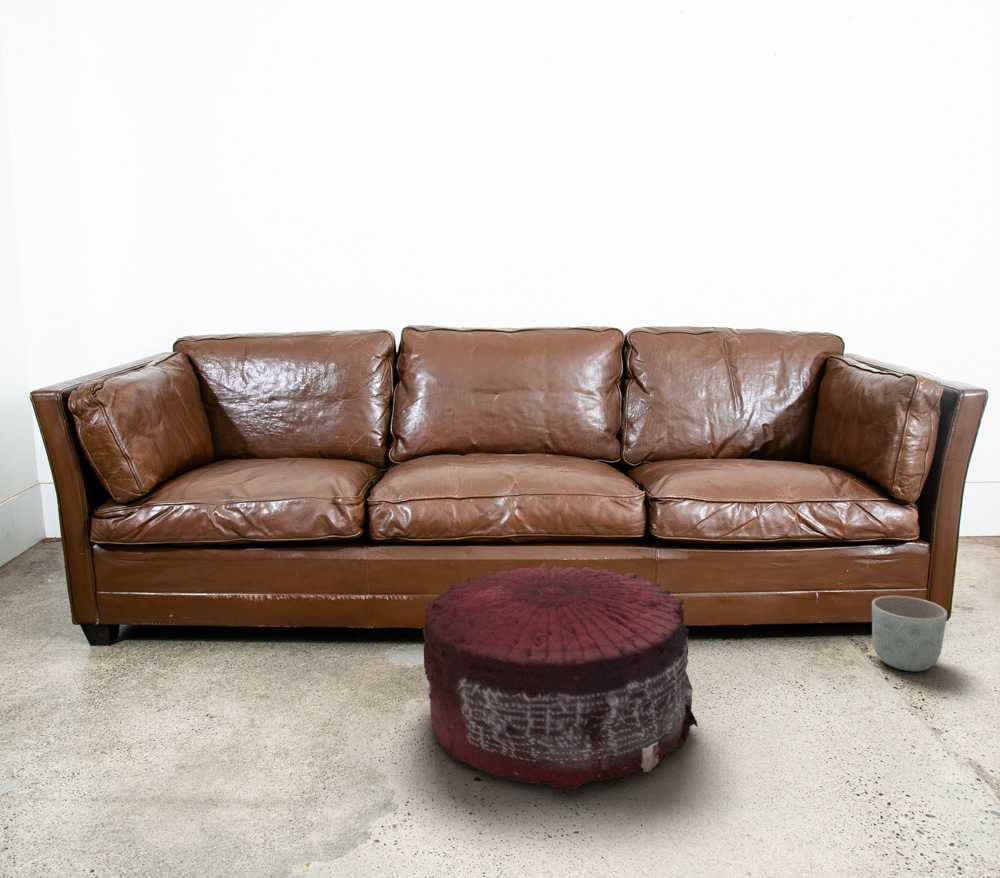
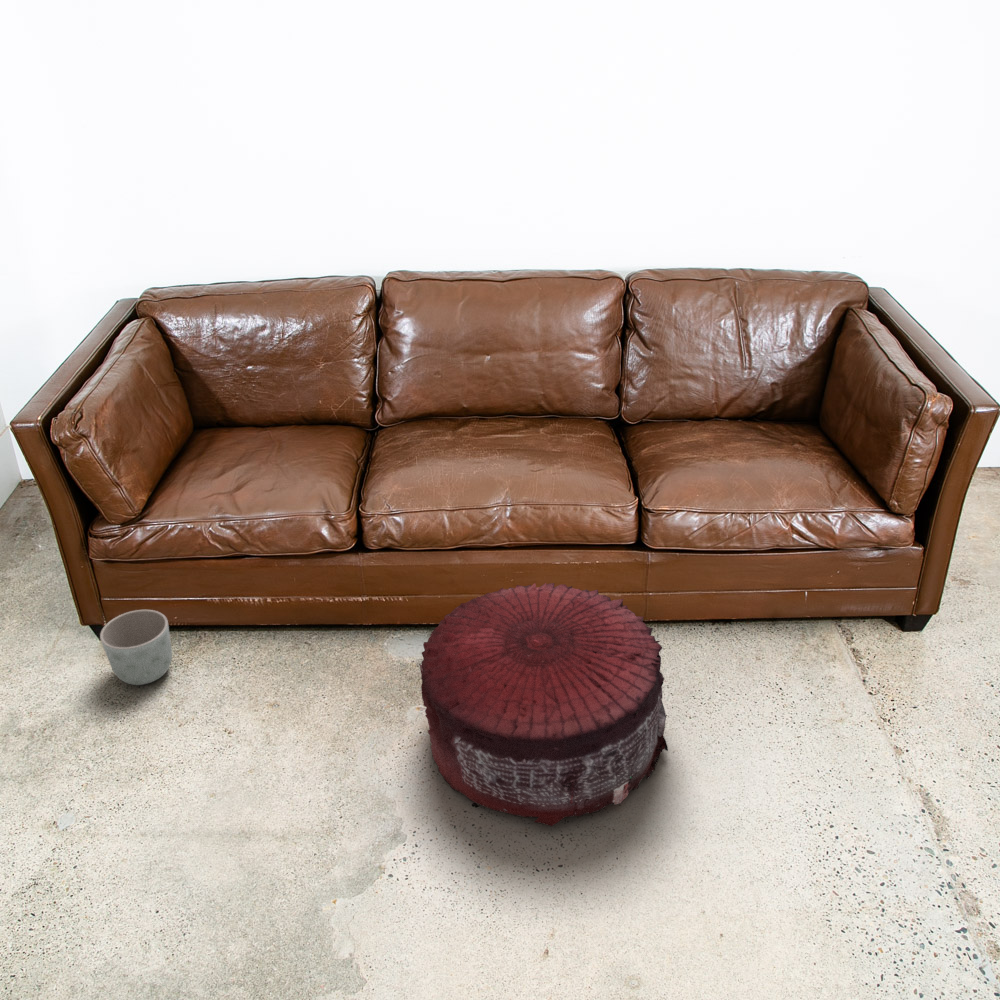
planter: present [872,596,947,671] -> present [100,610,172,685]

